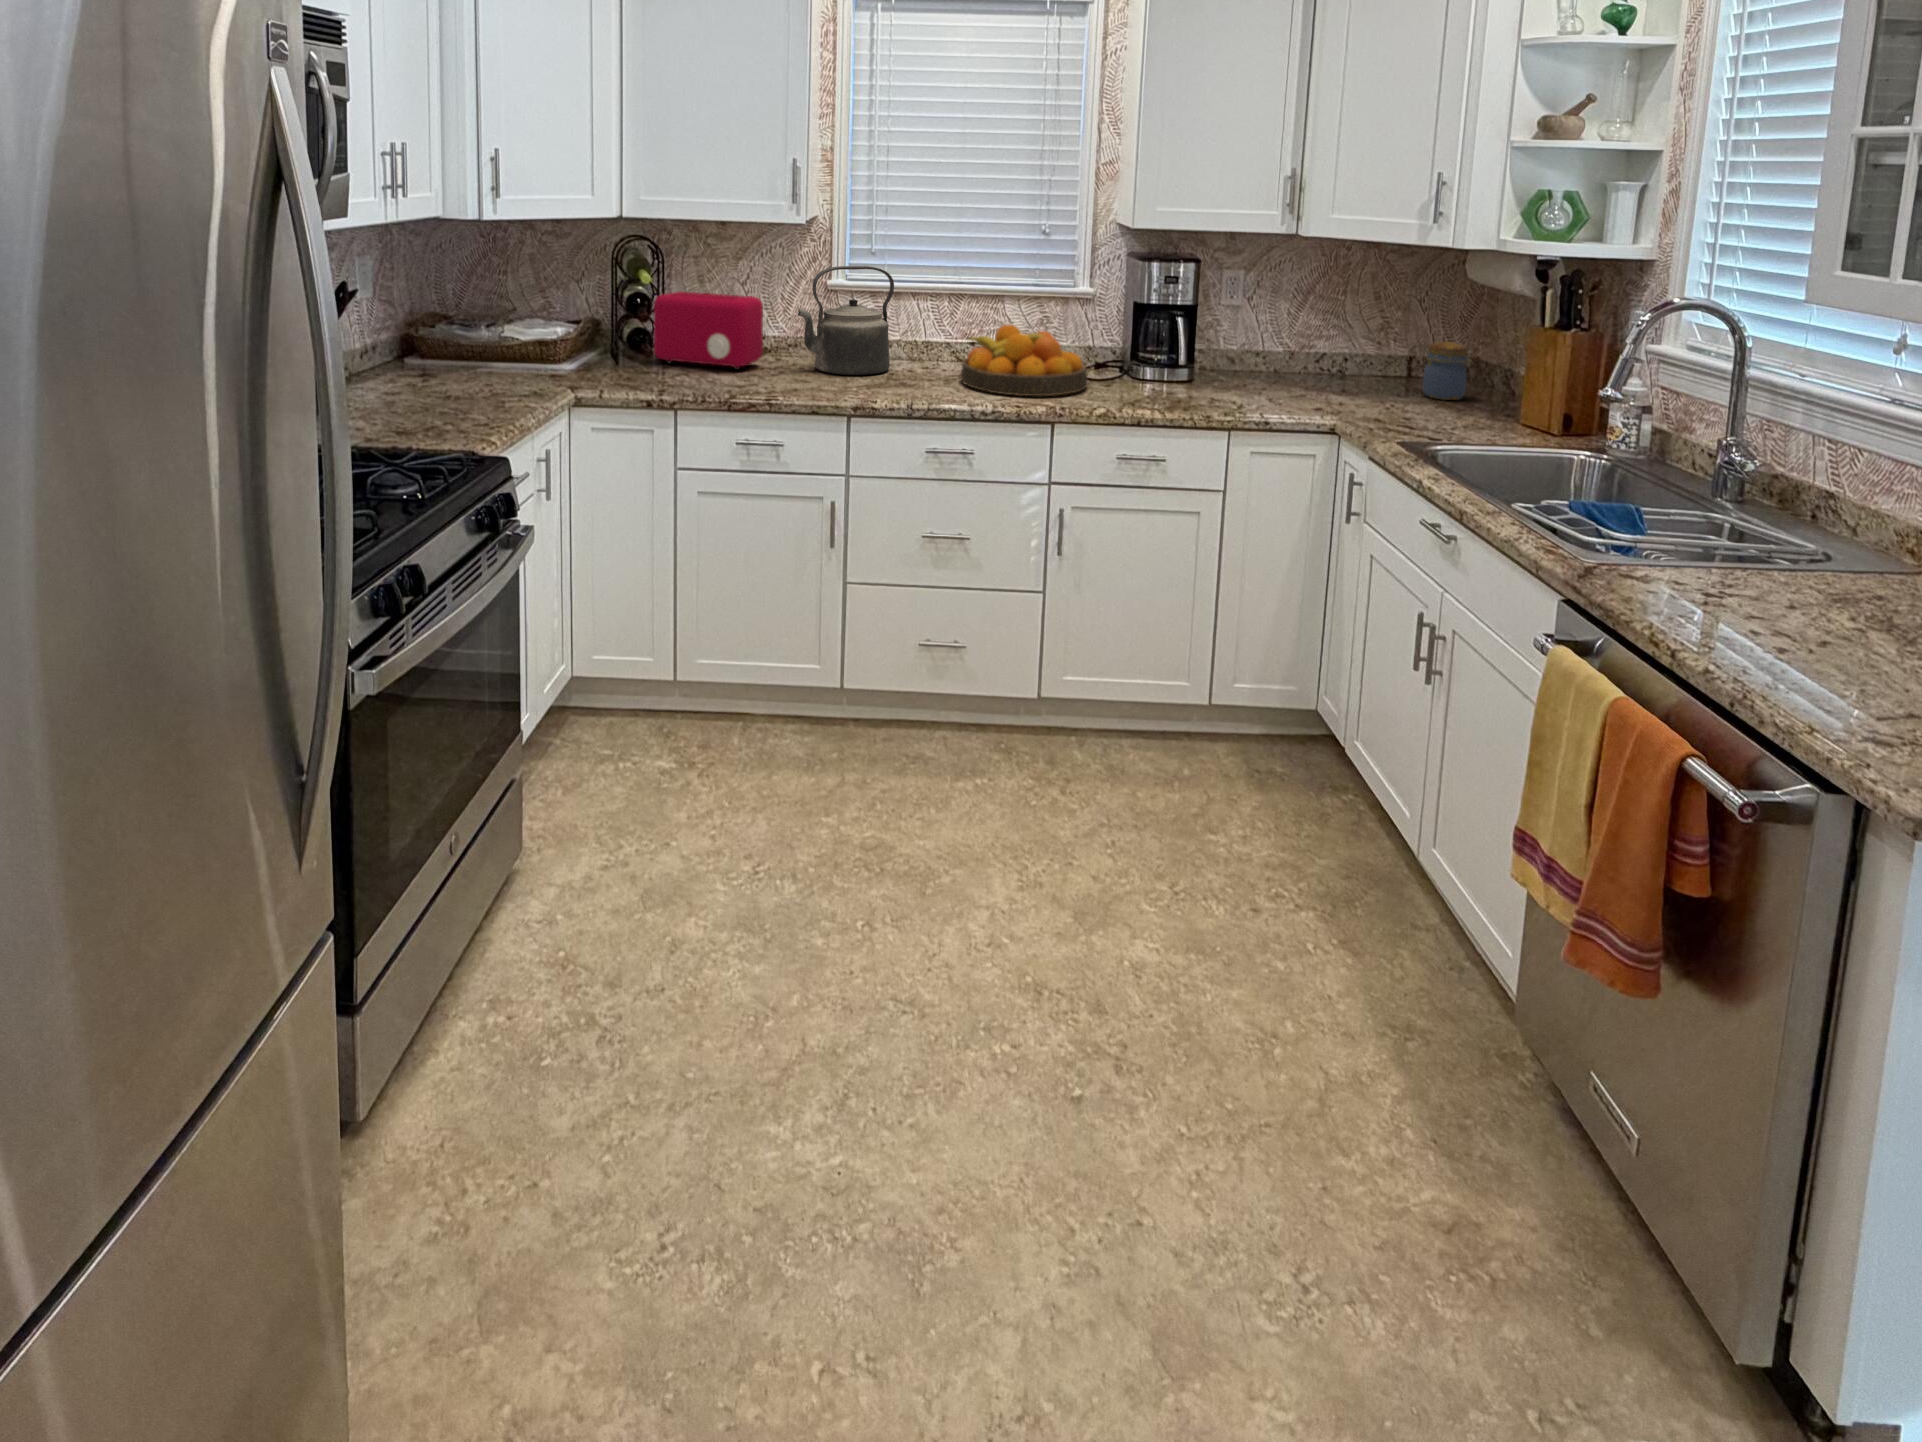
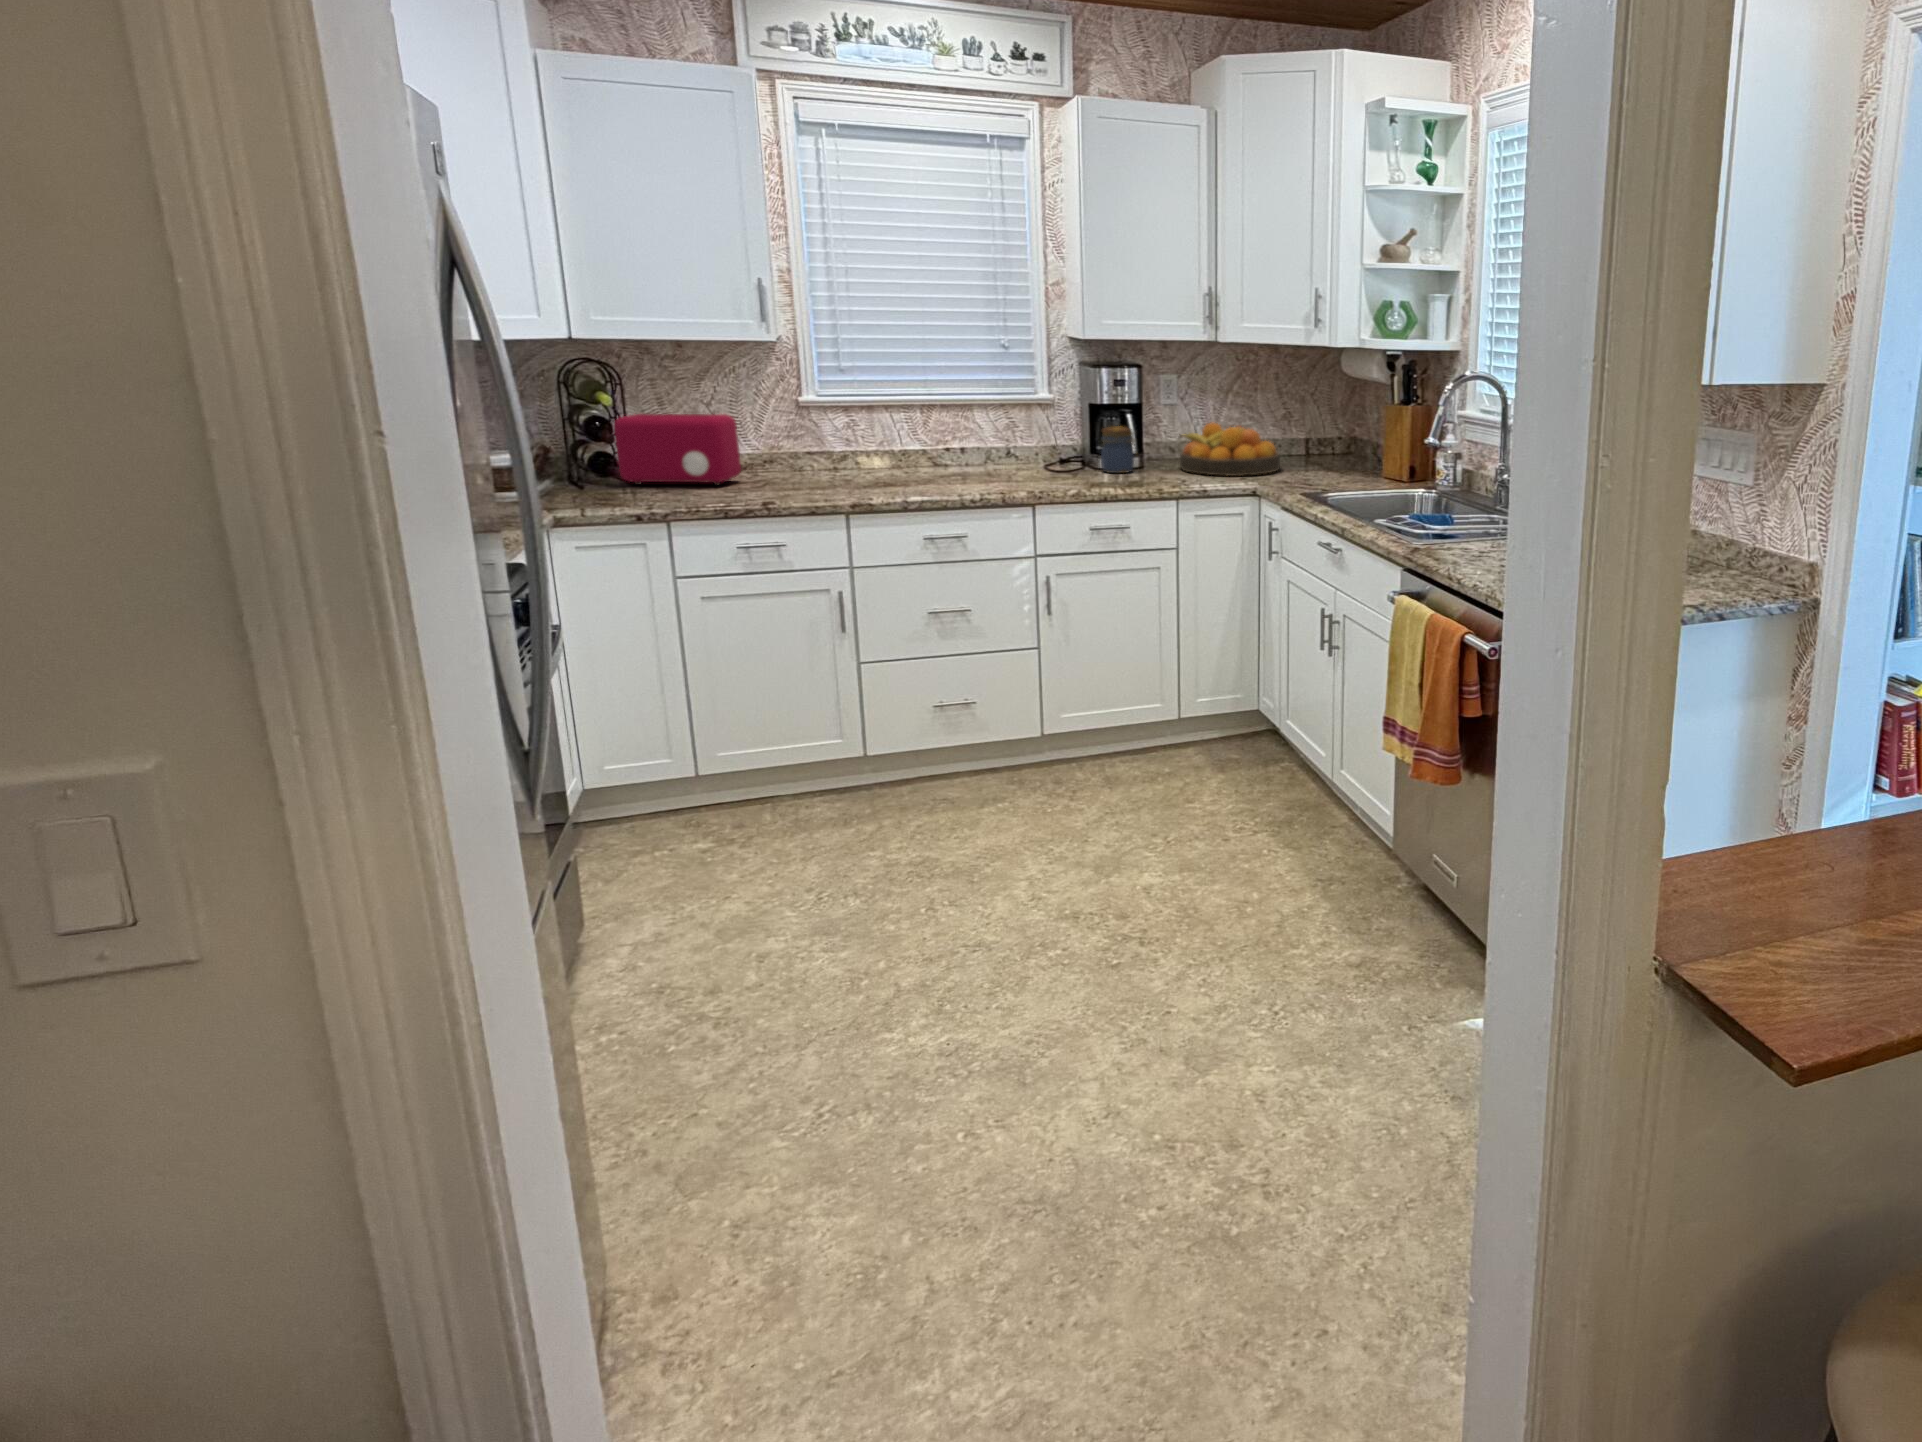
kettle: present [798,266,894,375] -> none [776,381,874,482]
fruit bowl: present [961,325,1087,396] -> present [1179,423,1280,476]
jar: present [1423,342,1472,400] -> present [1101,426,1137,473]

